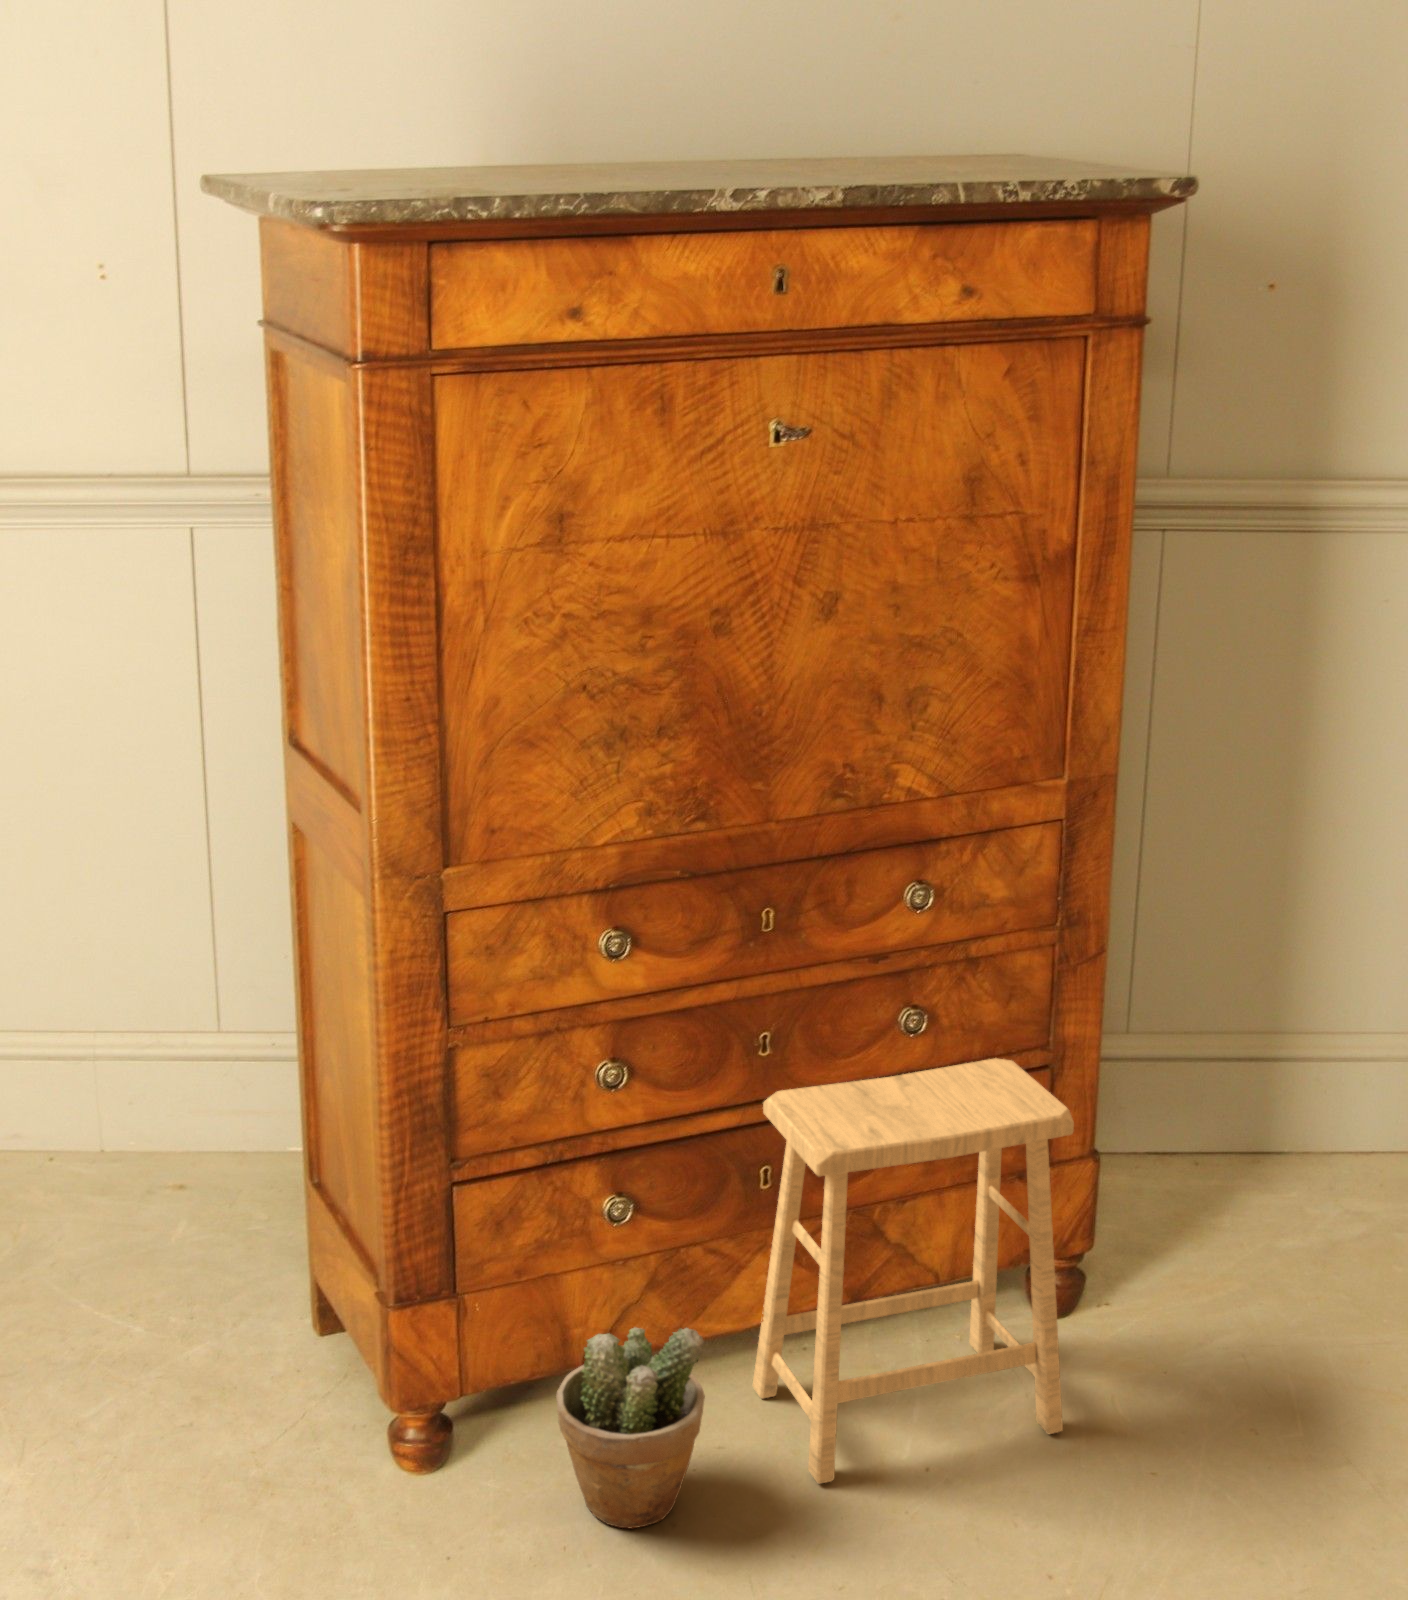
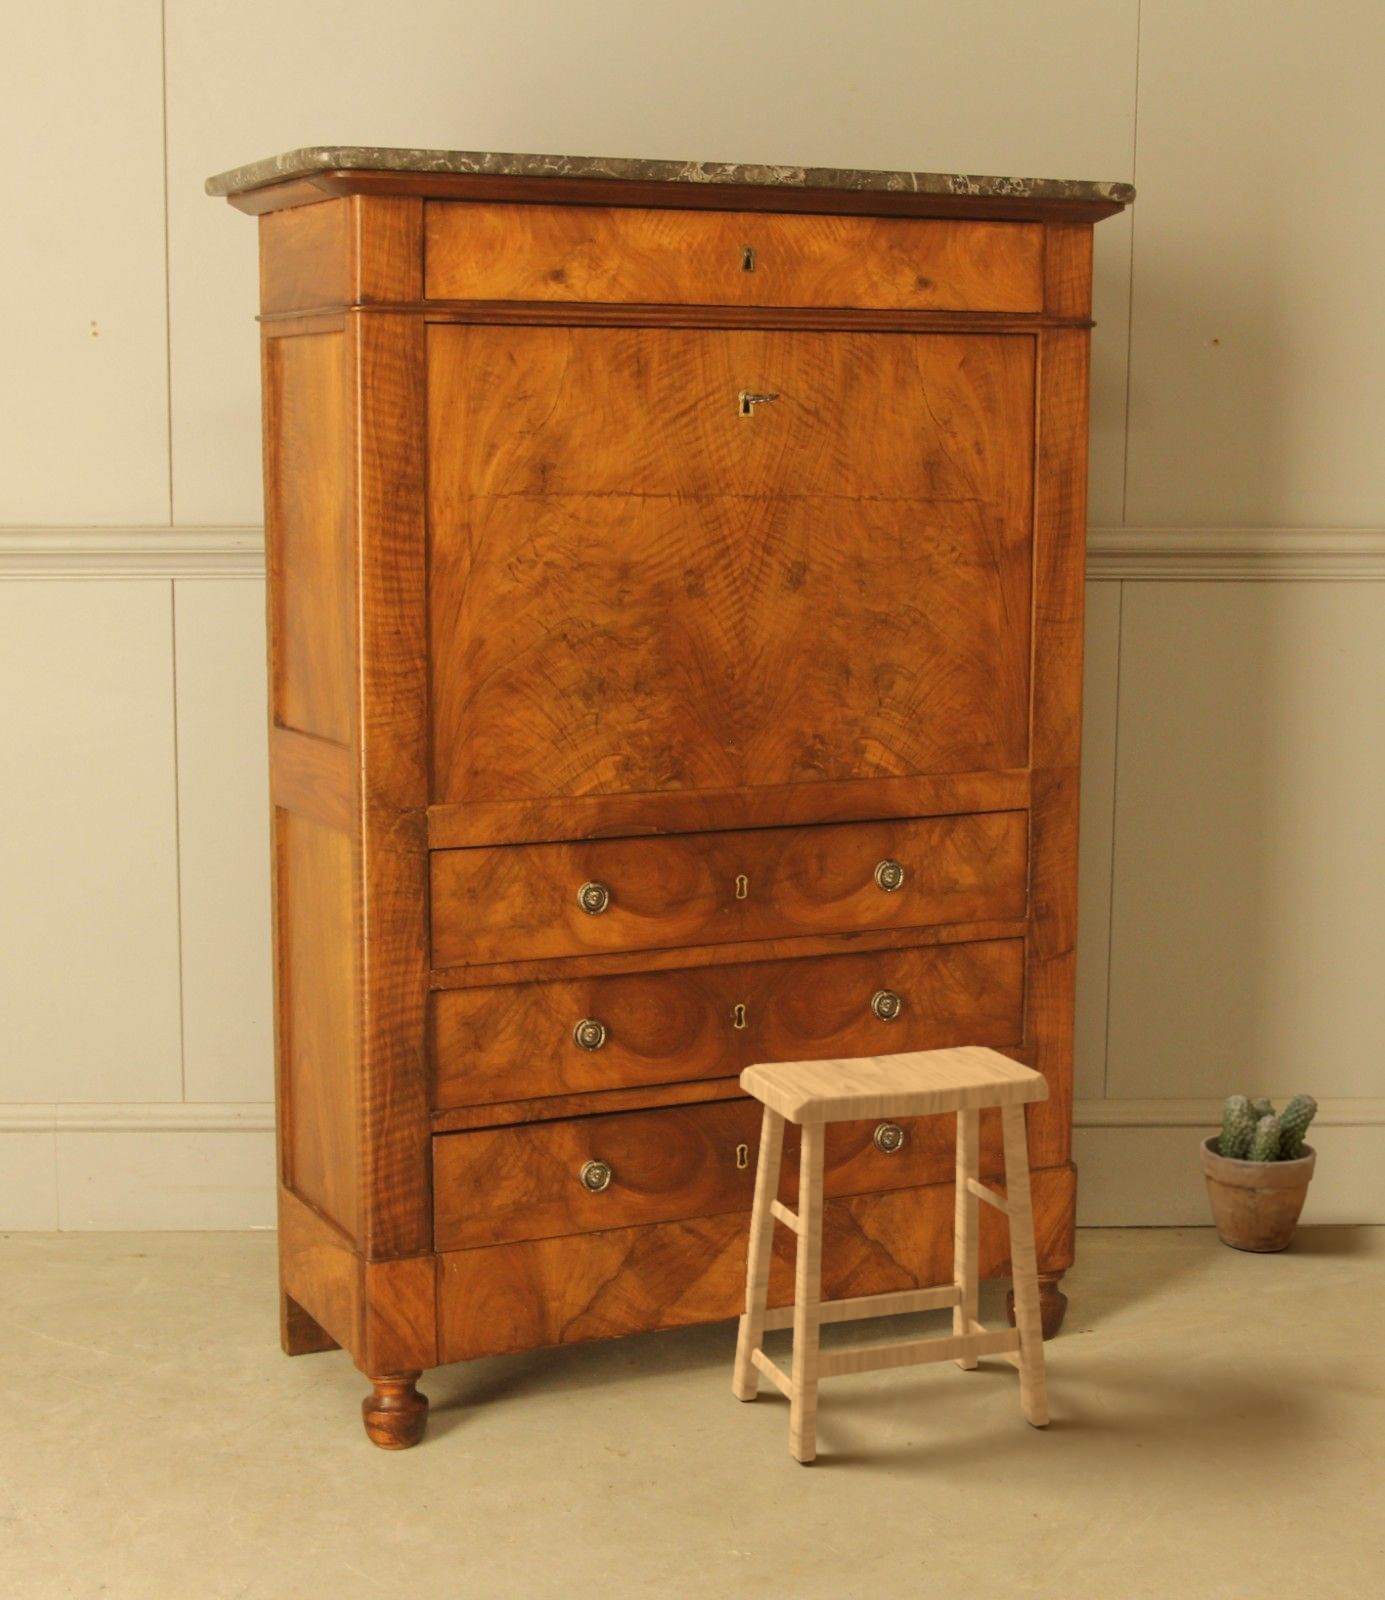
potted plant: present [556,1328,705,1528] -> present [1200,1094,1318,1252]

